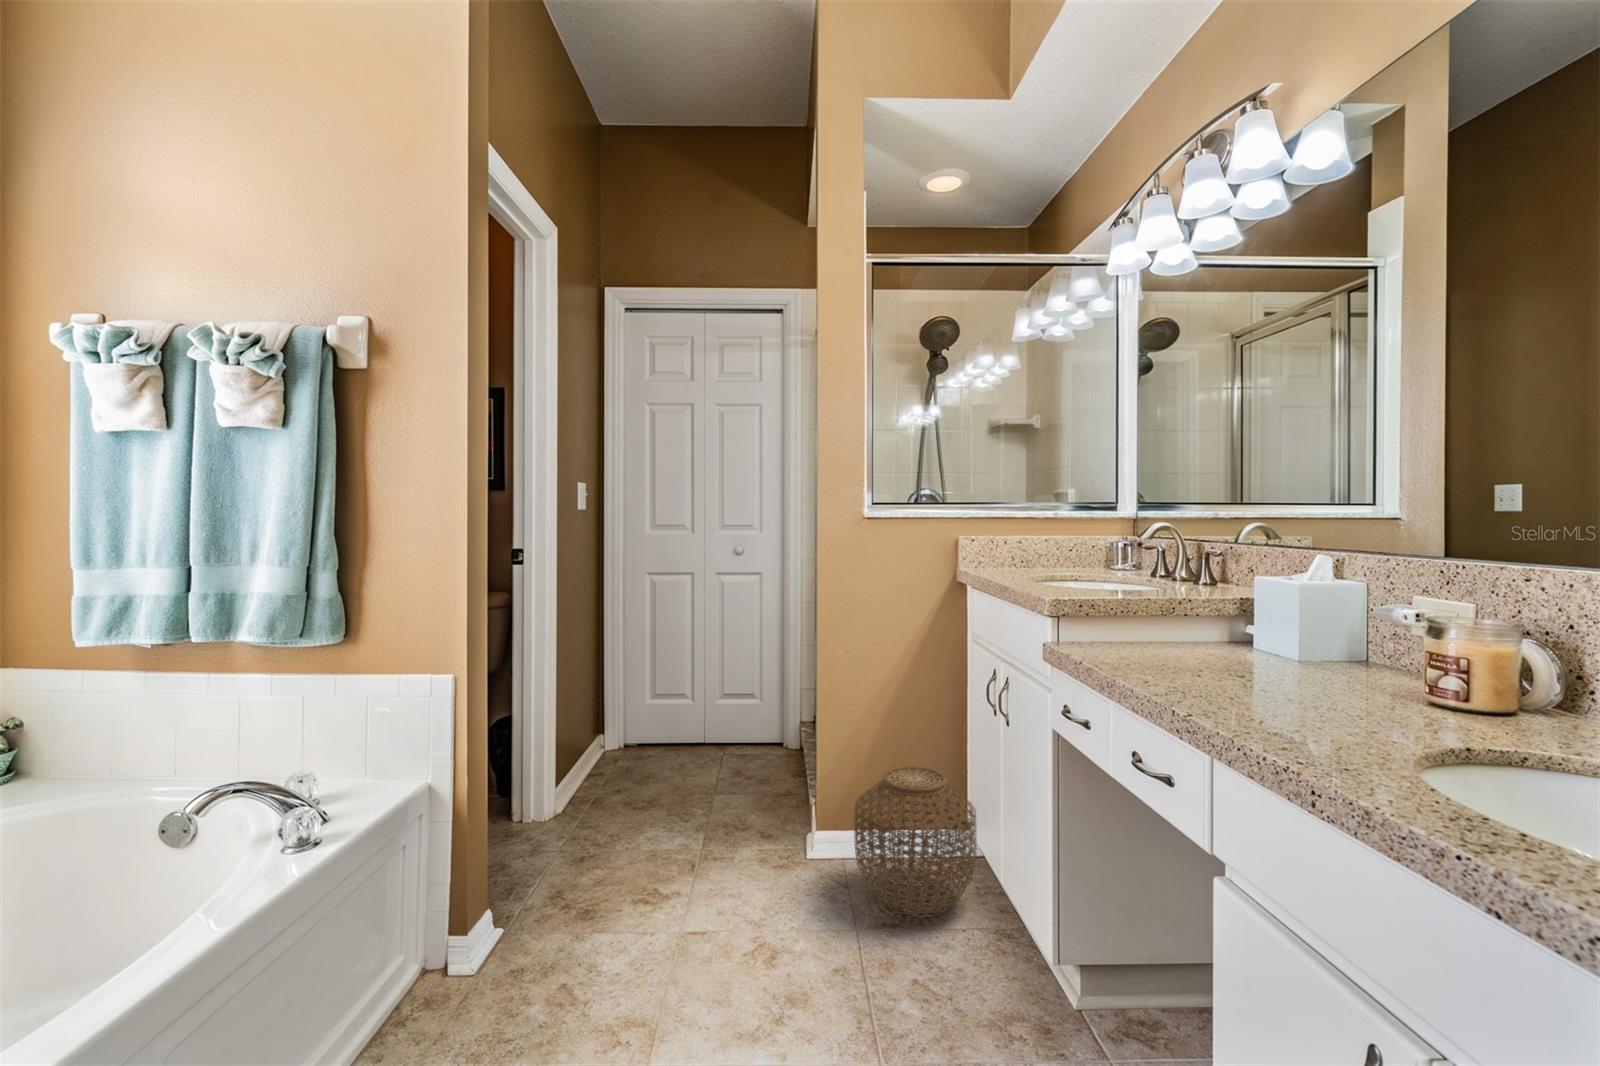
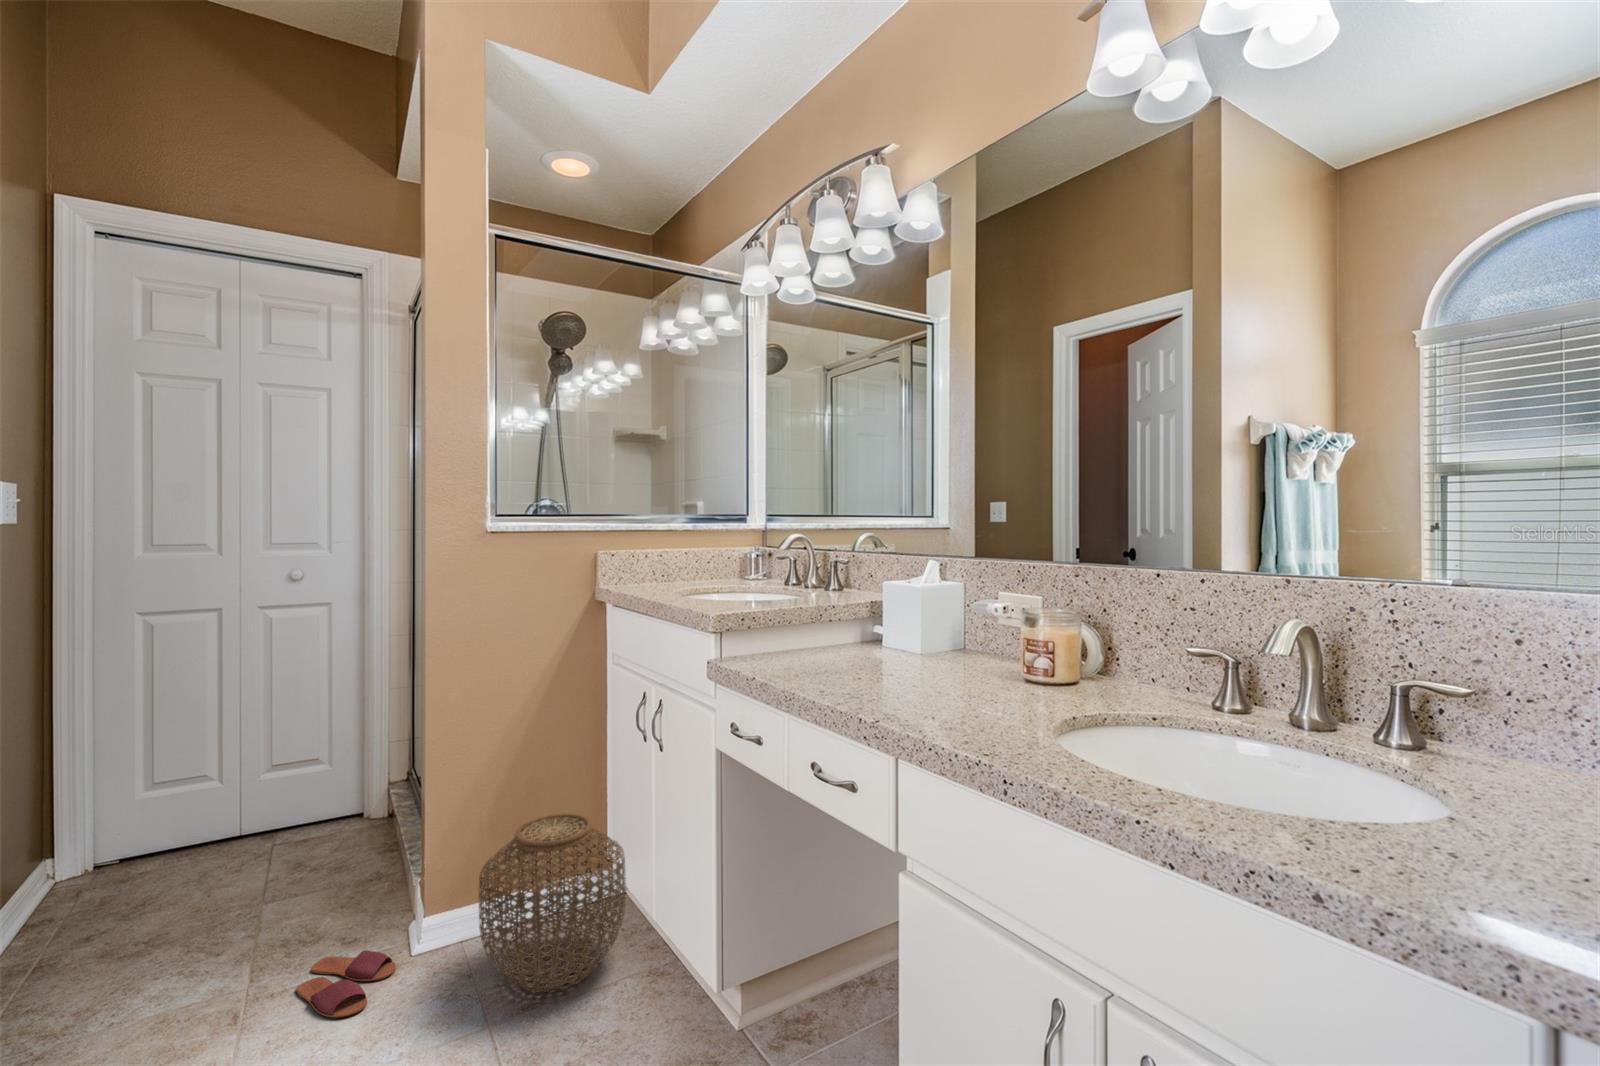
slippers: none [733,841,797,887] -> present [296,950,396,1017]

